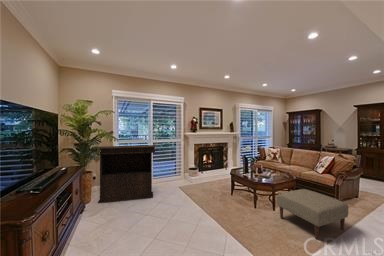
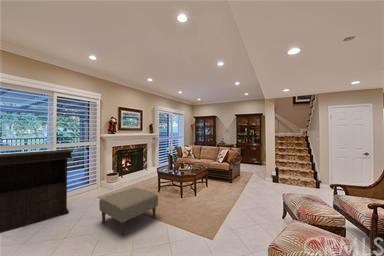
ottoman: present [277,189,348,240] -> present [99,188,158,235]

